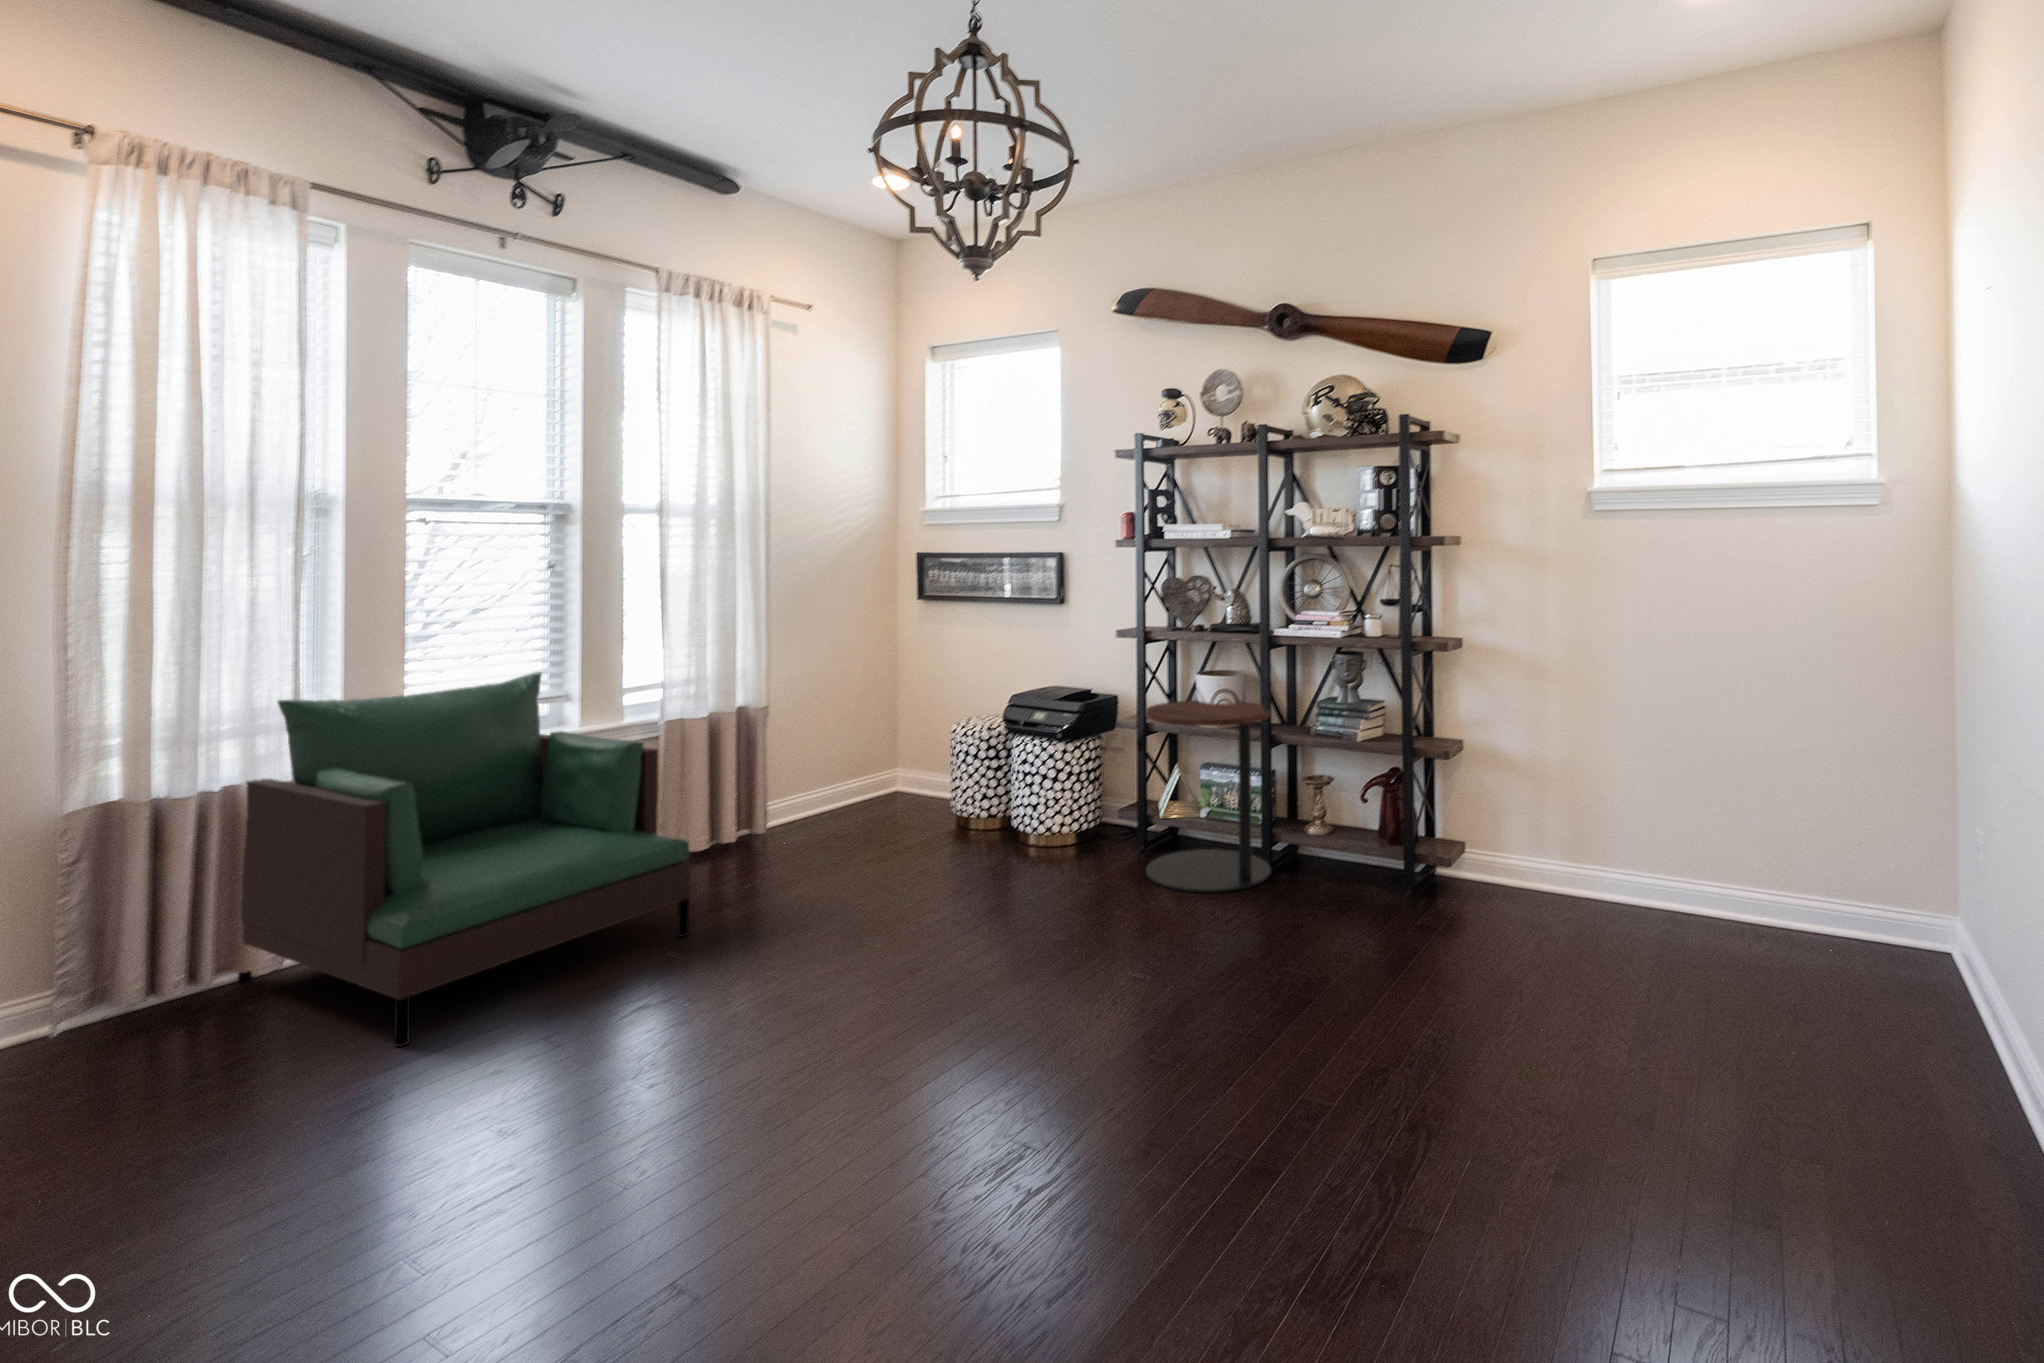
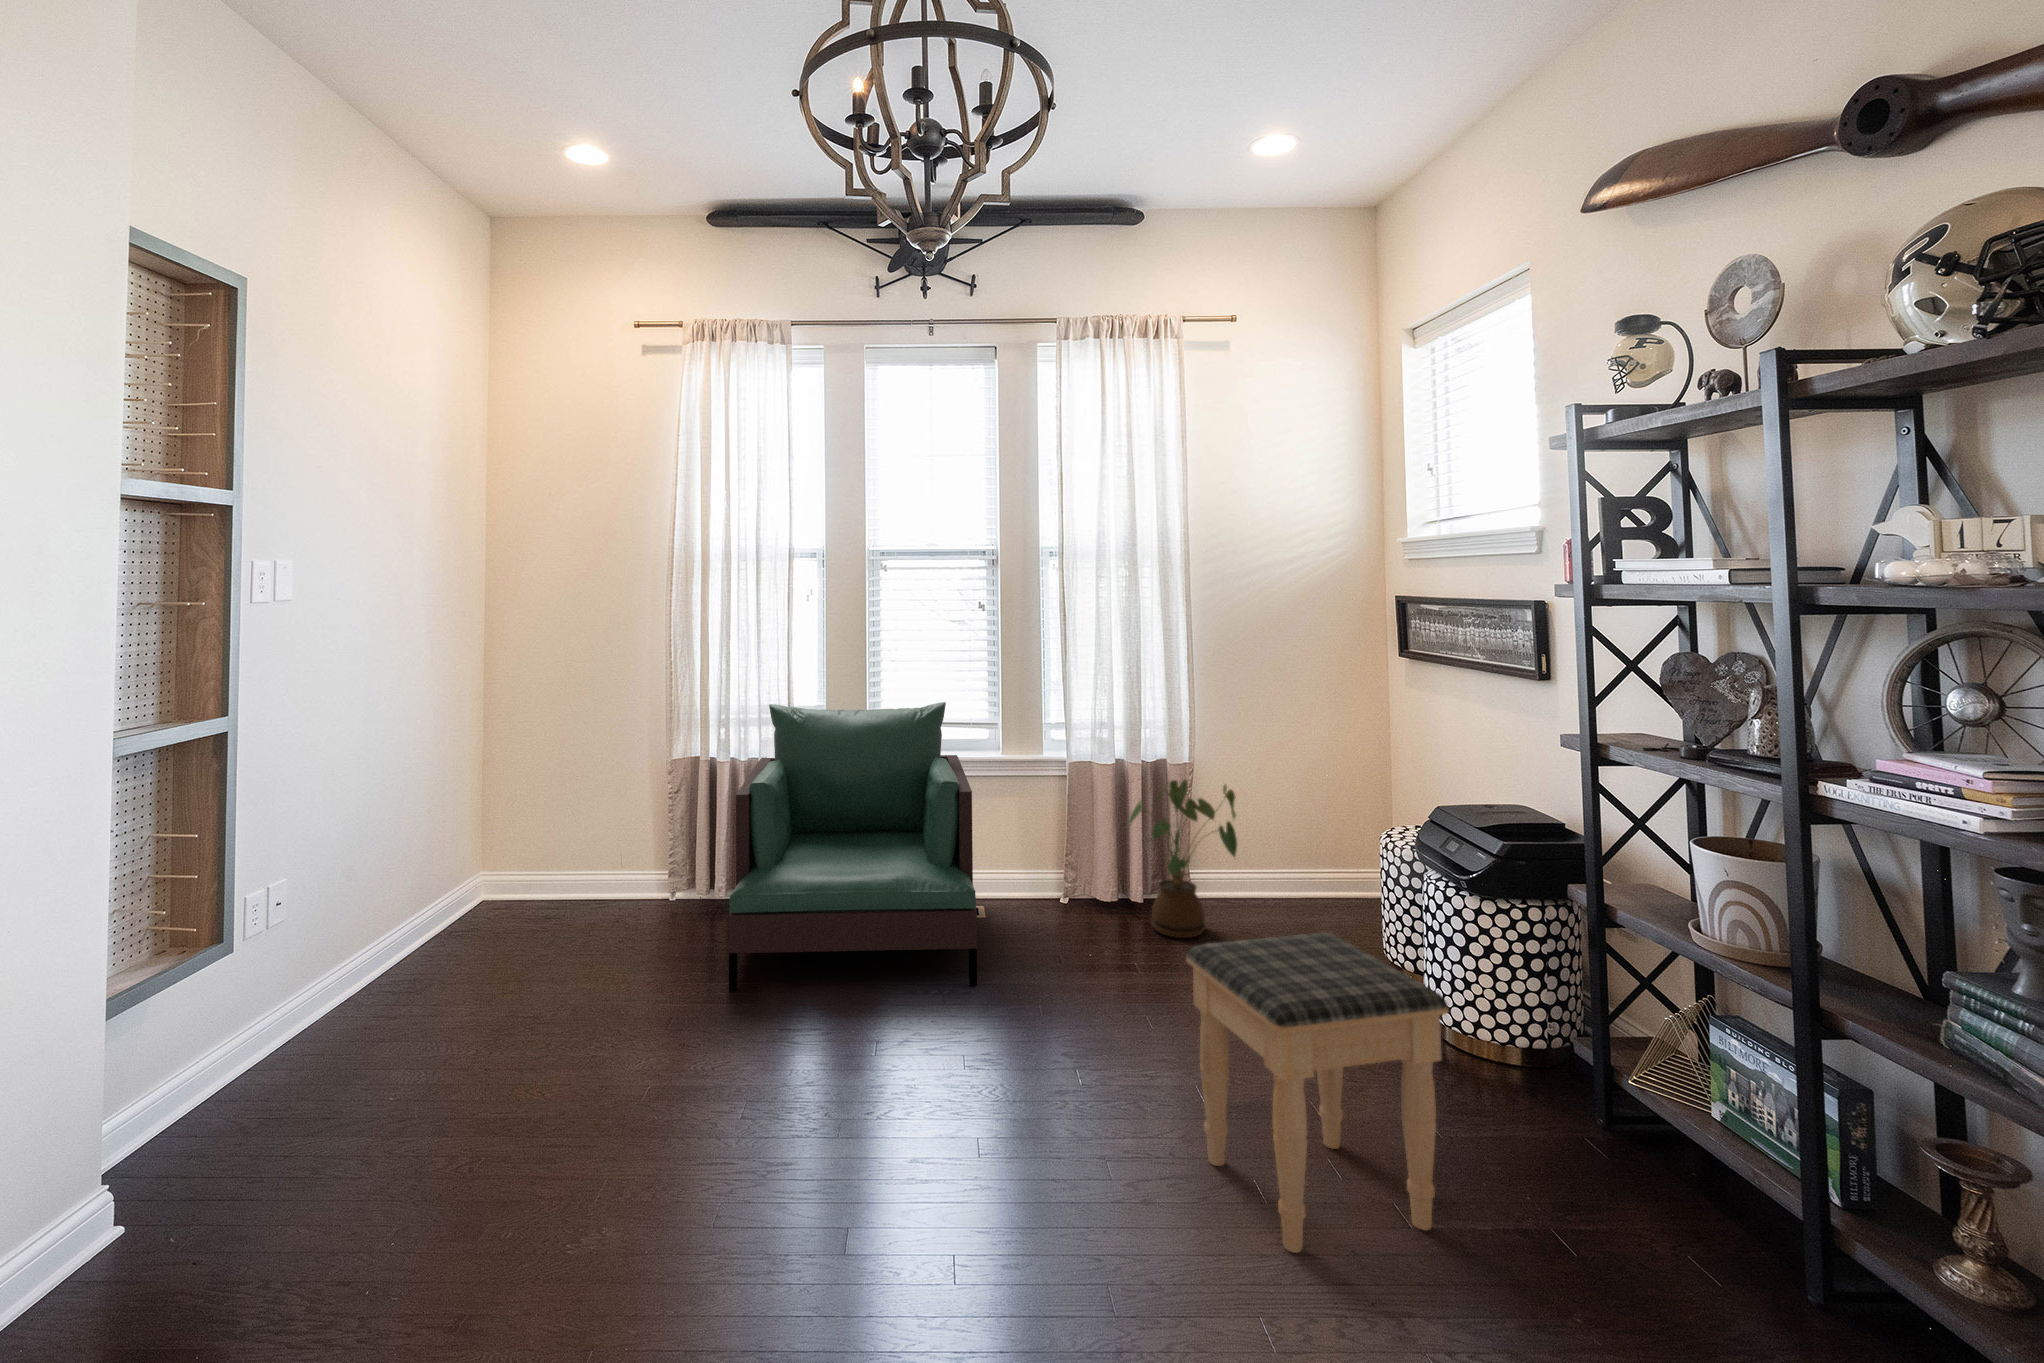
side table: present [1146,700,1271,893] -> none [1520,877,1830,1313]
house plant: none [750,715,855,855] -> present [1129,780,1237,938]
footstool: none [1004,767,1155,949] -> present [1186,933,1448,1253]

